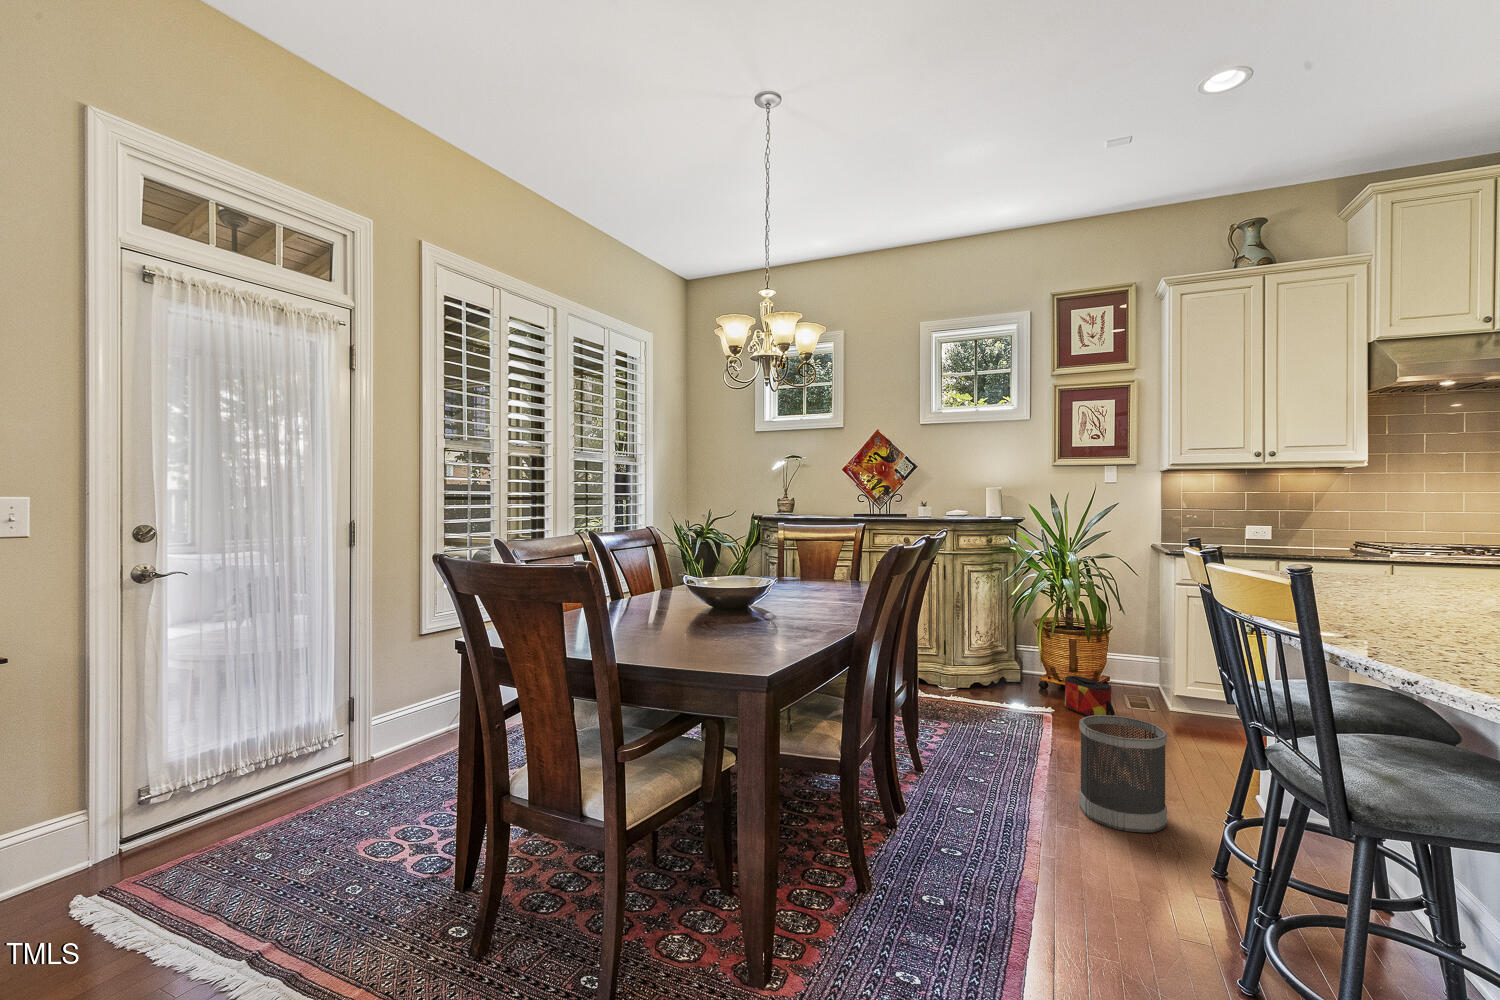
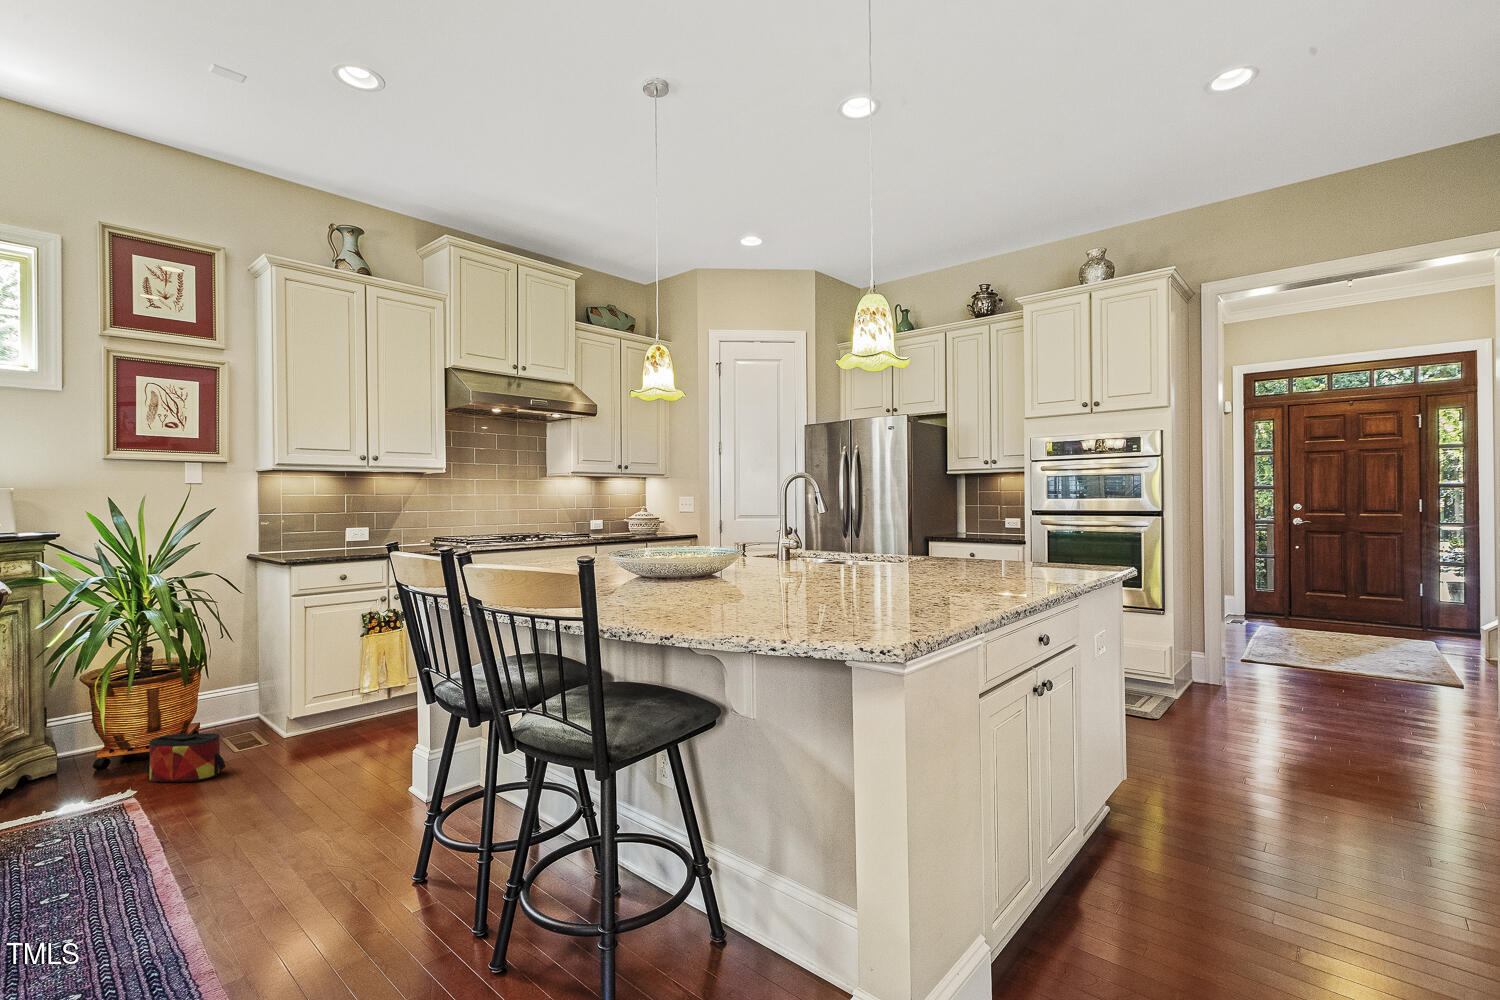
wastebasket: present [1079,715,1167,833] -> none [236,760,344,906]

